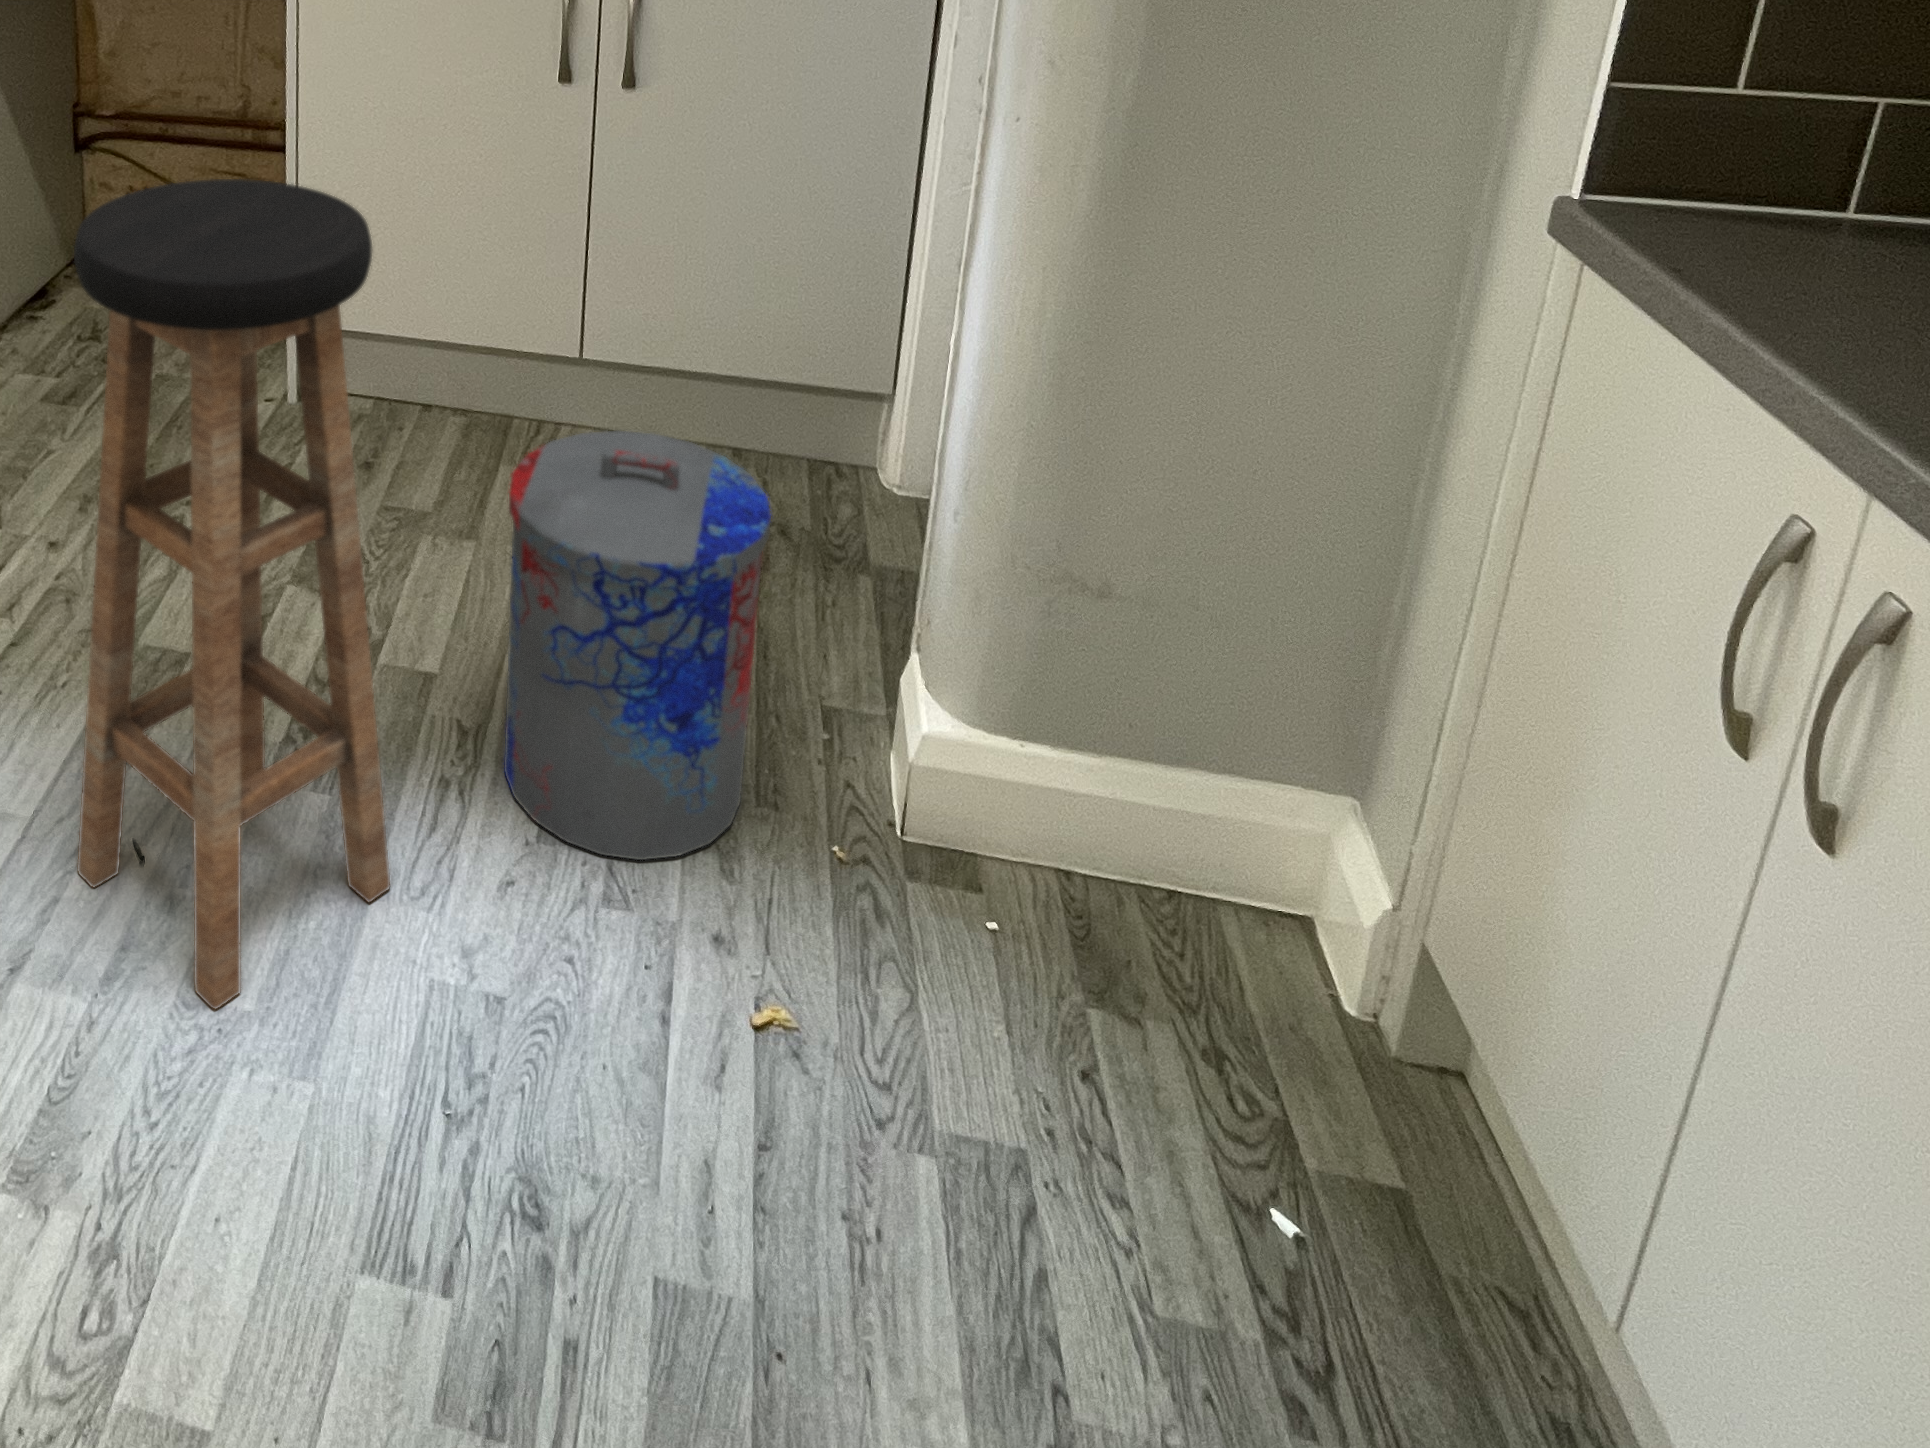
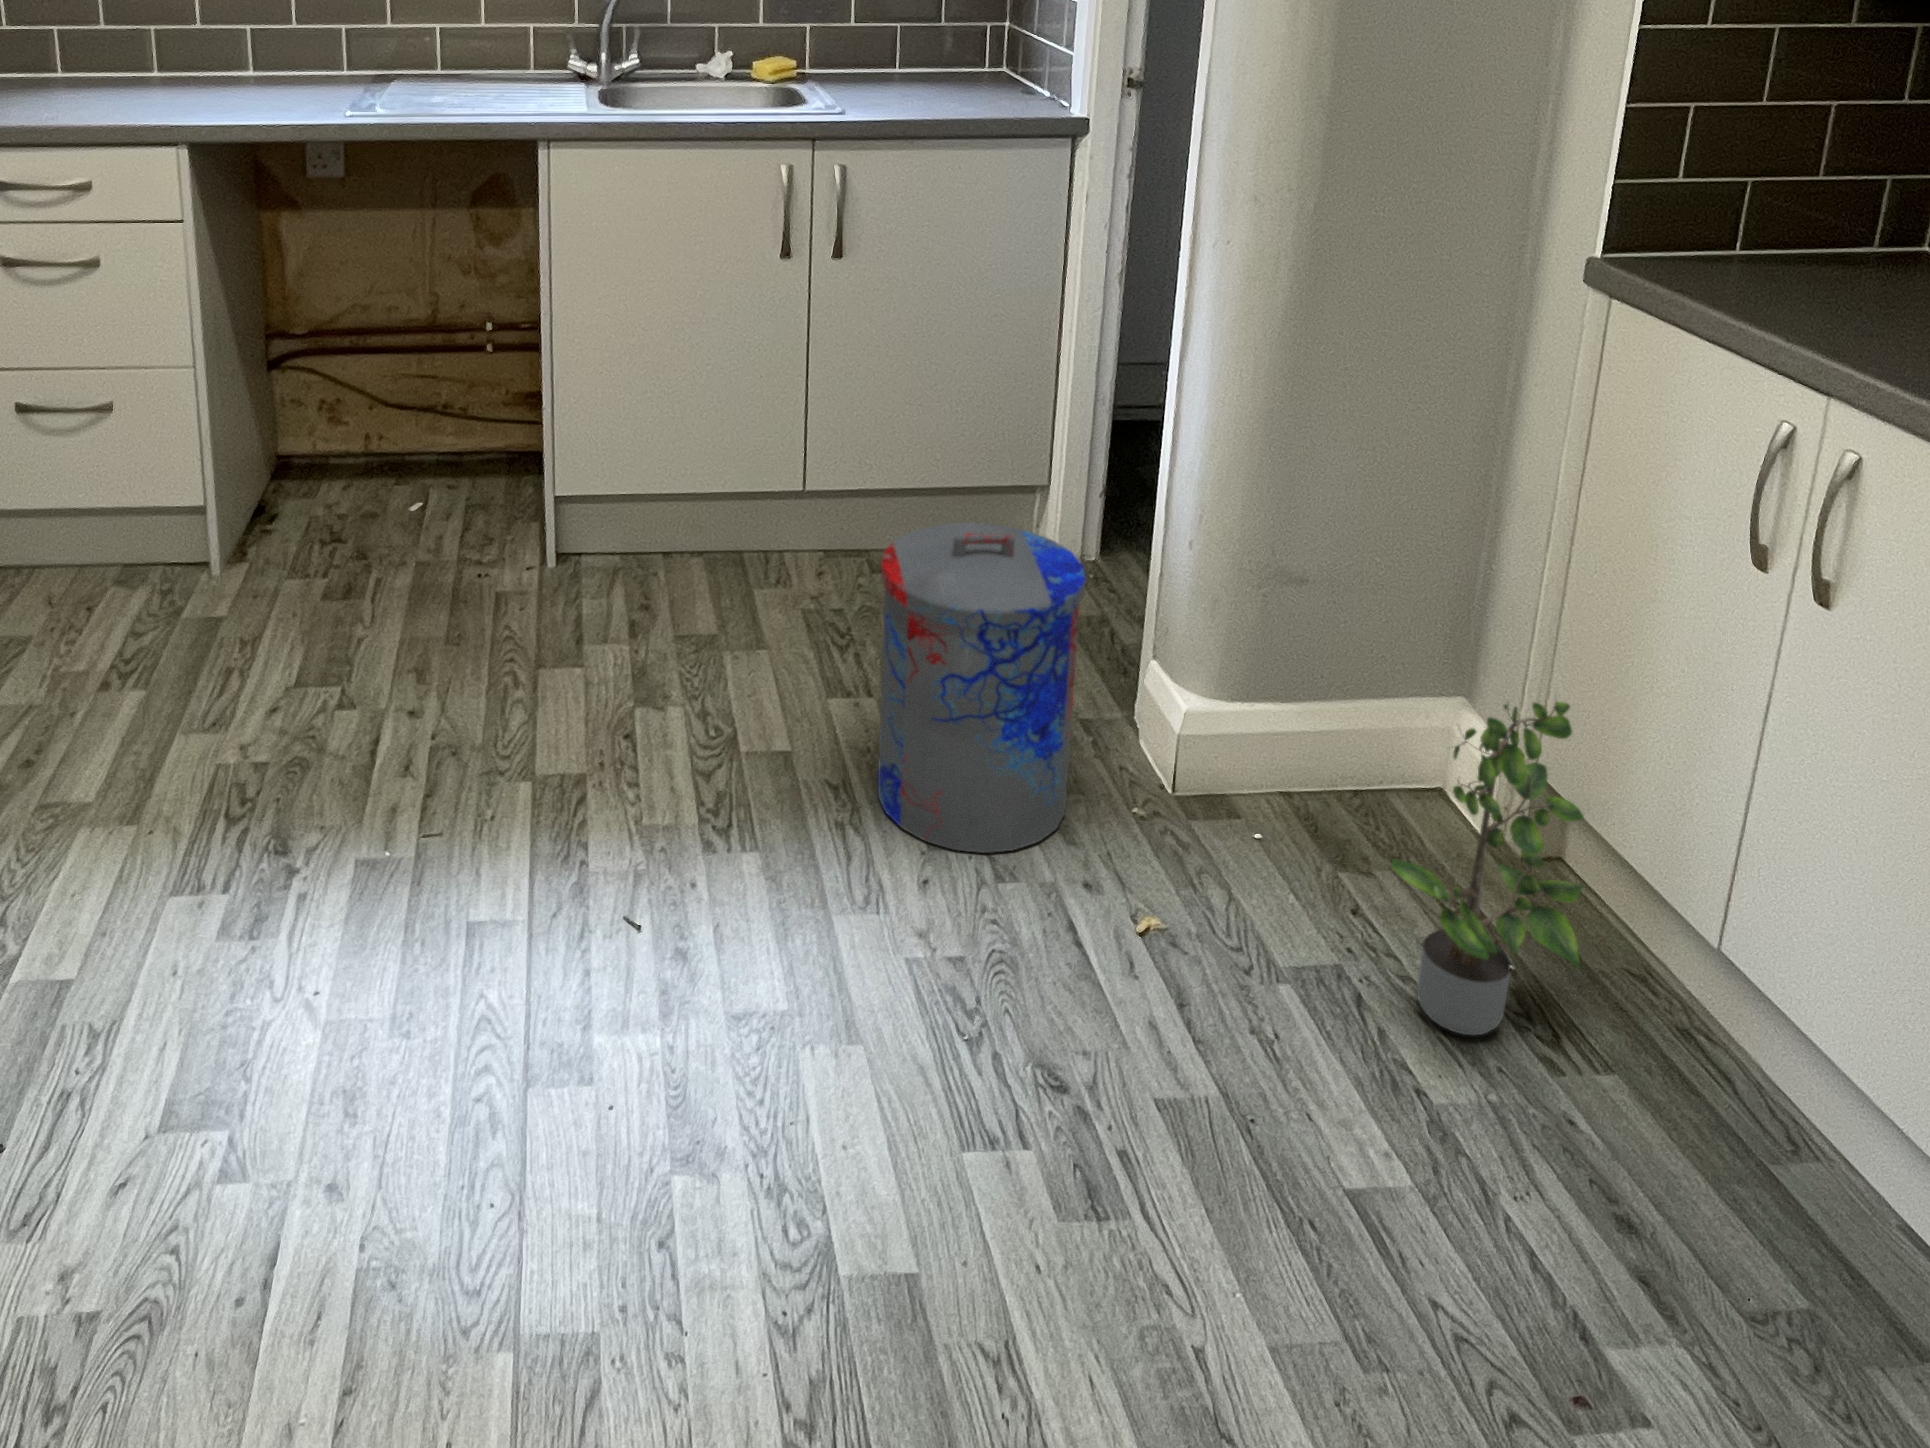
bar stool: present [74,179,390,1009] -> none [592,344,845,1019]
potted plant: none [1076,854,1417,1329] -> present [1391,702,1584,1035]

